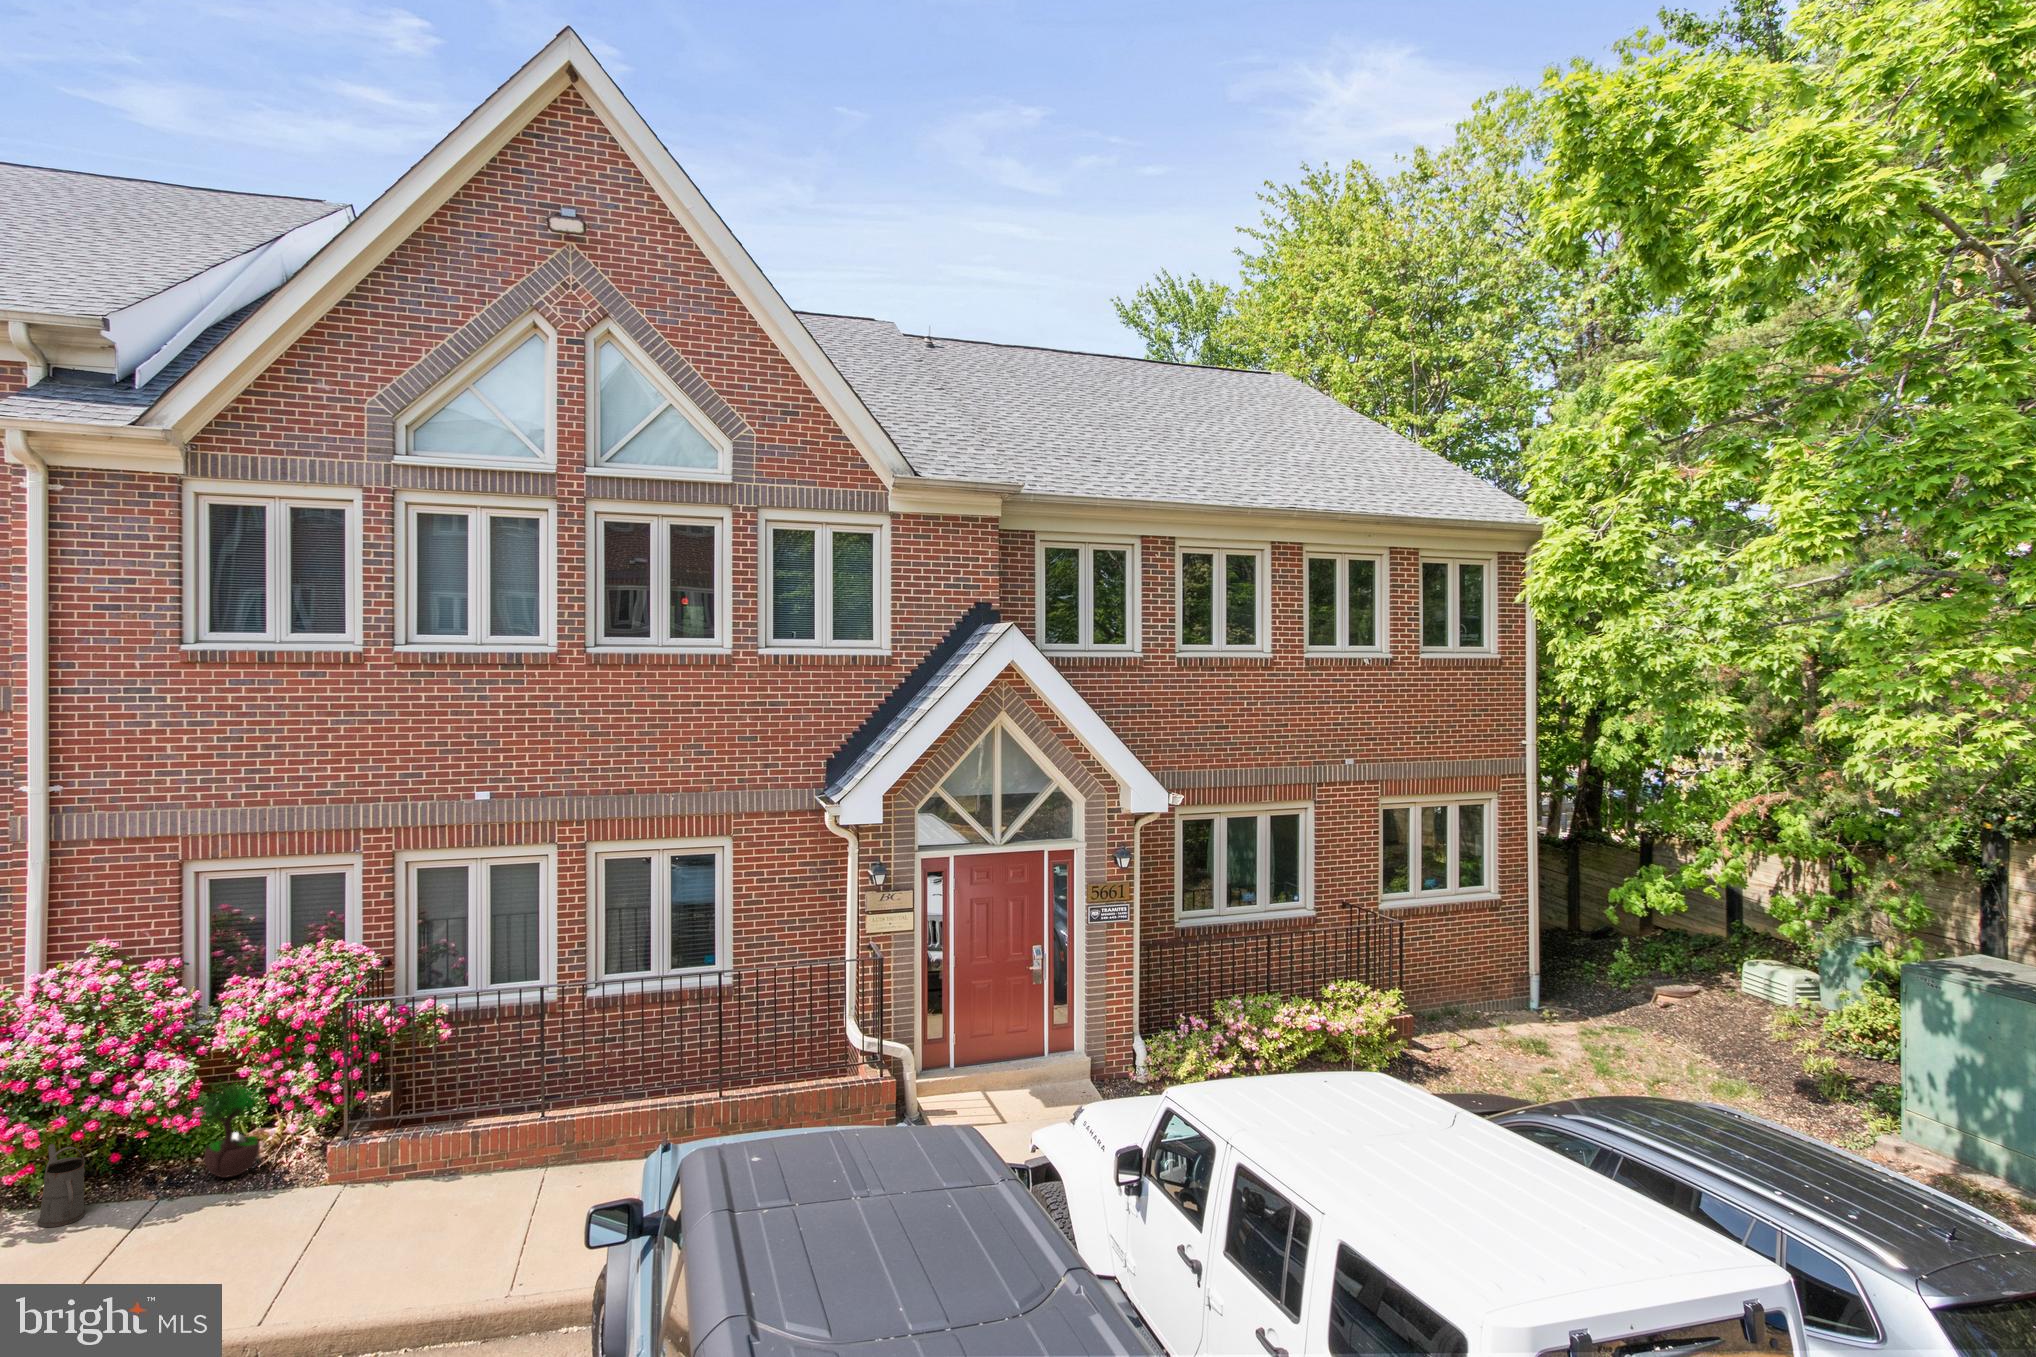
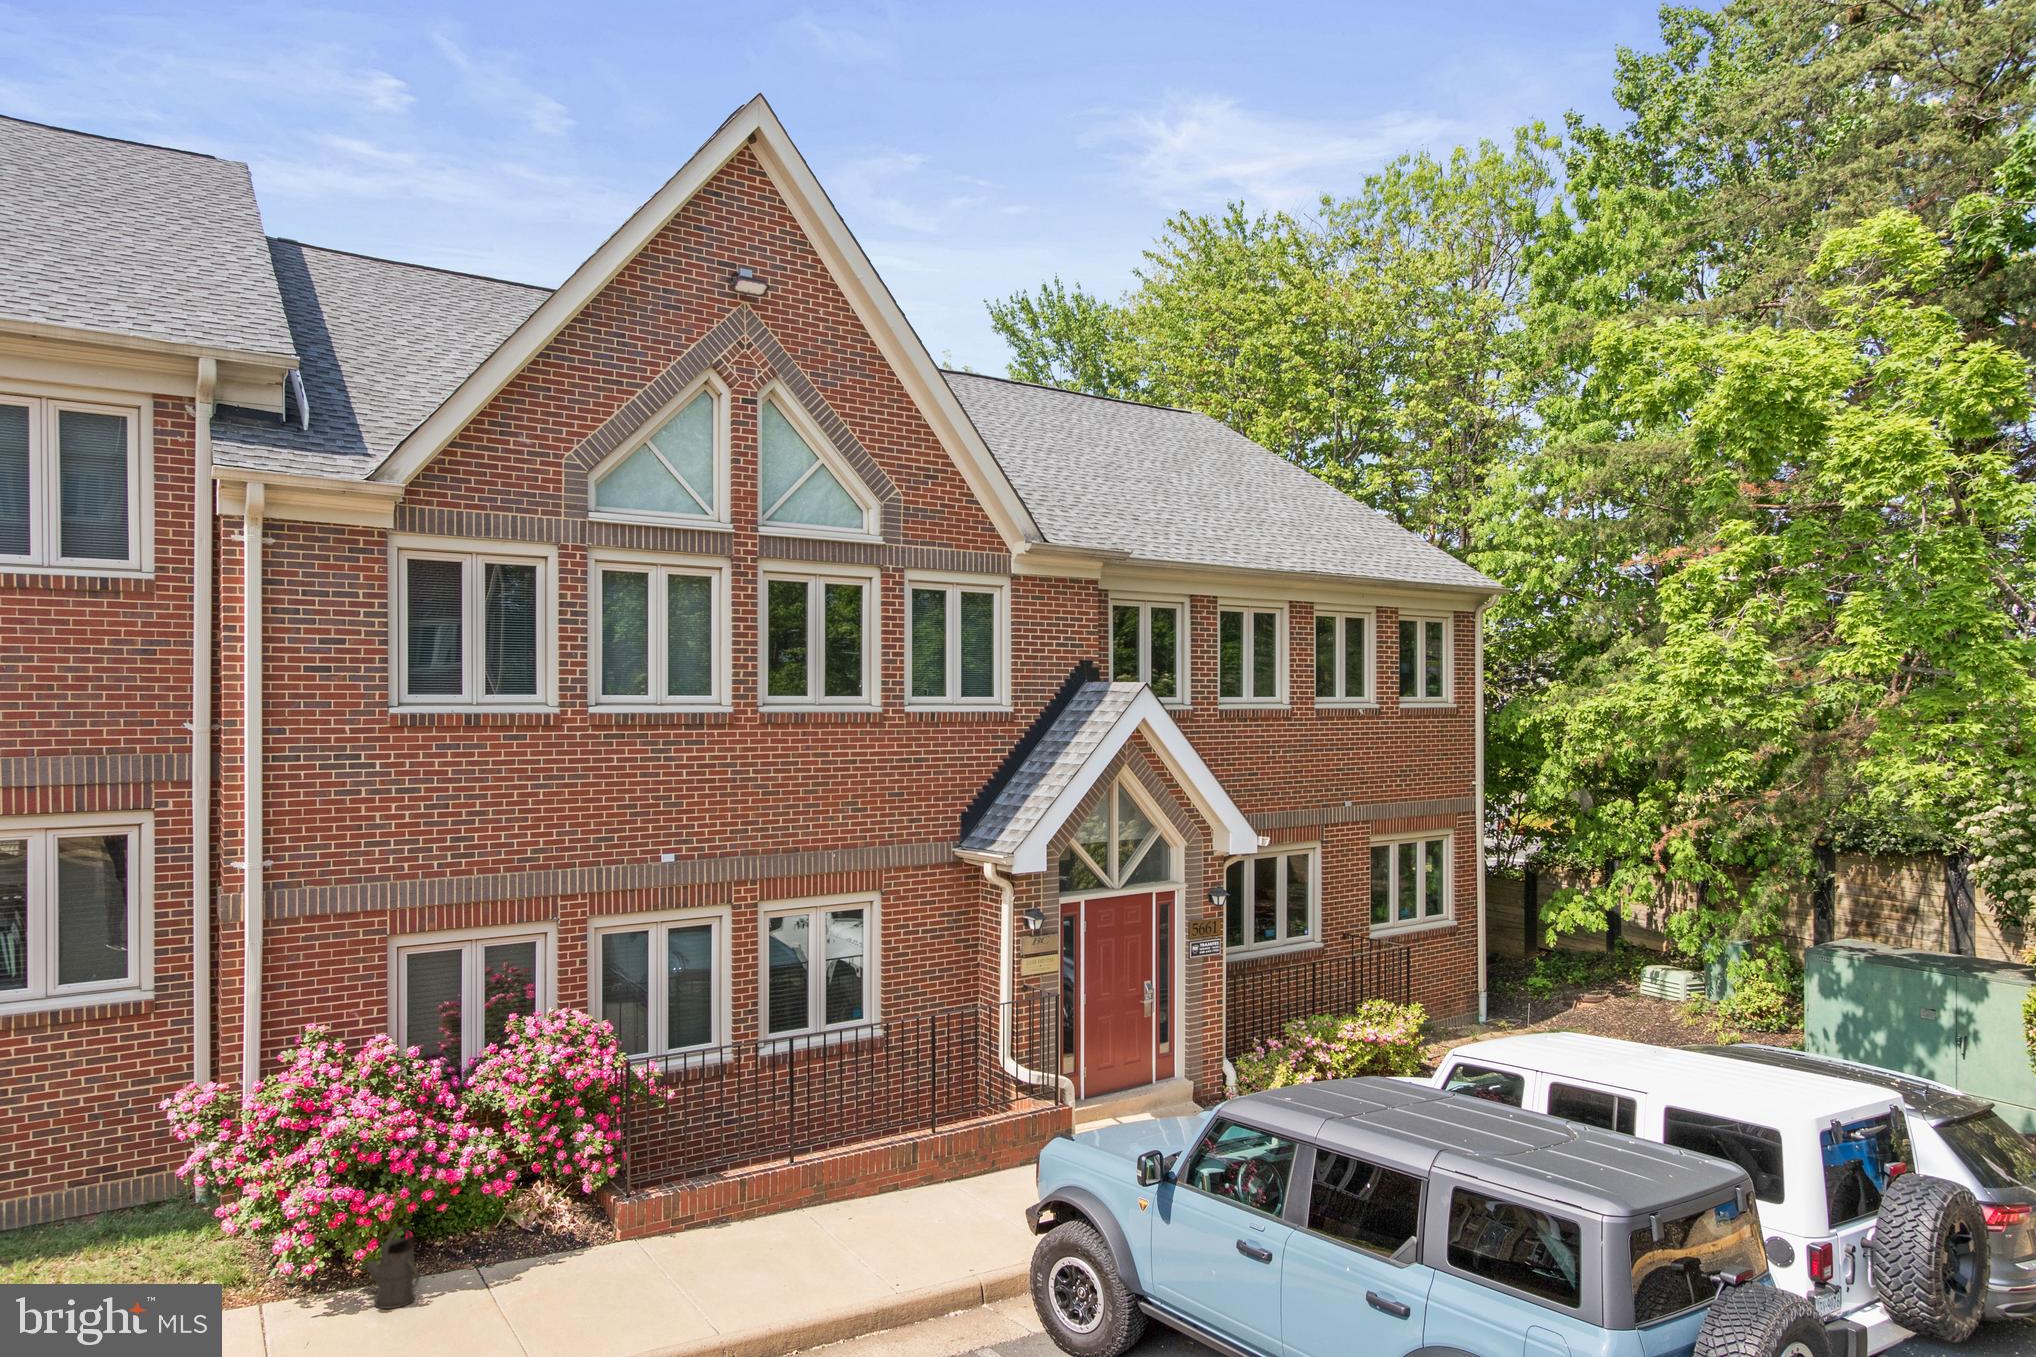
potted tree: present [194,1080,260,1177] -> none [480,1147,546,1252]

